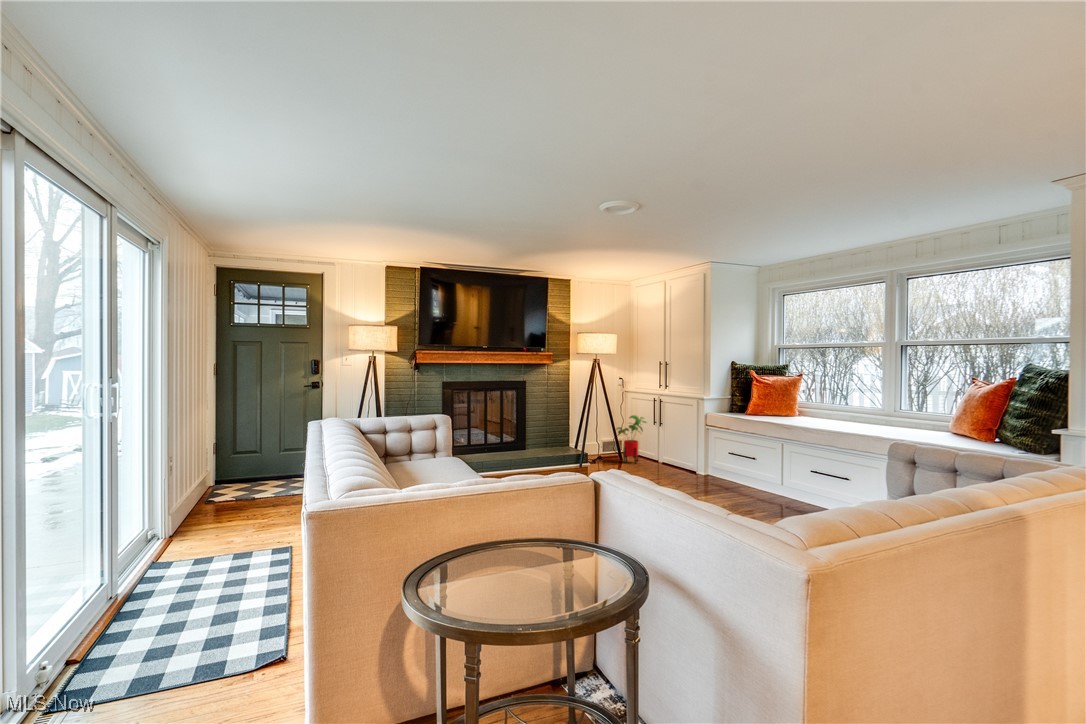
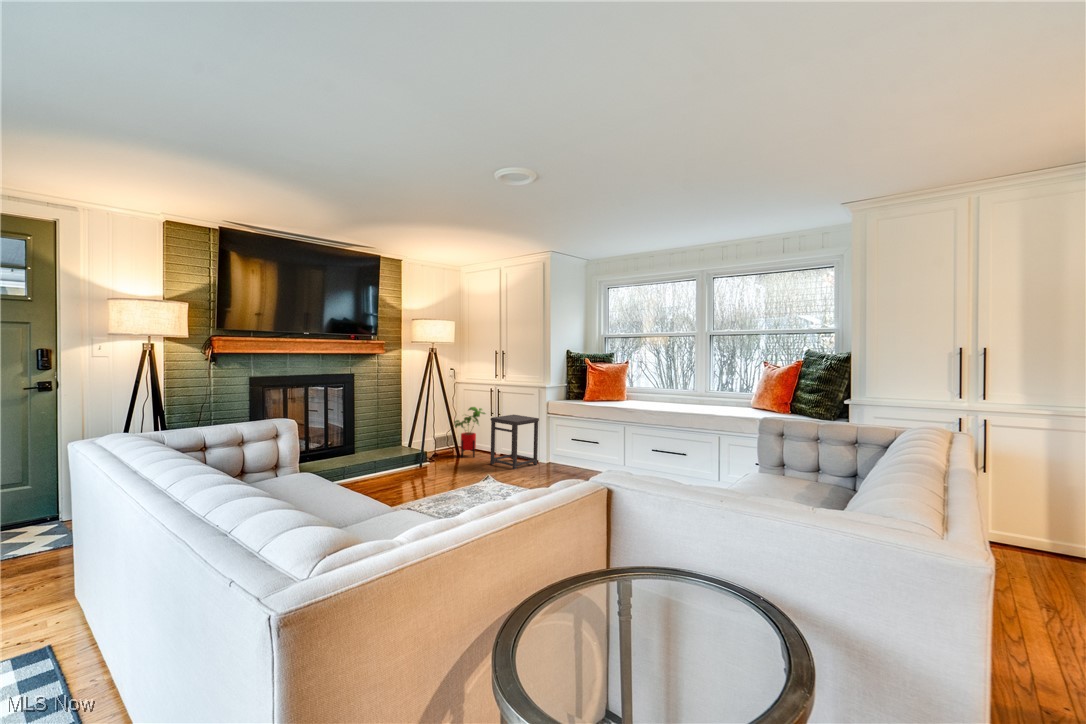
side table: none [646,425,695,479] -> present [490,415,539,469]

